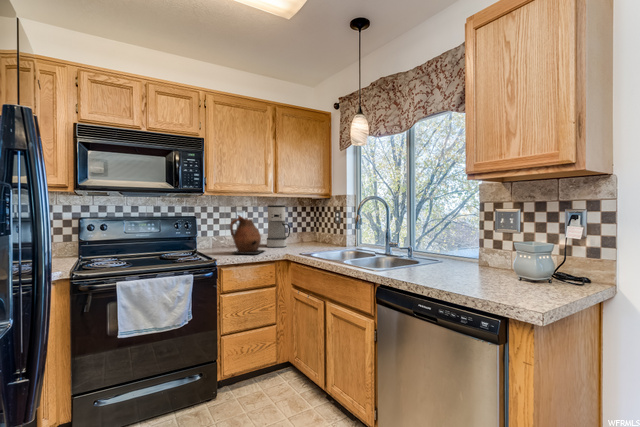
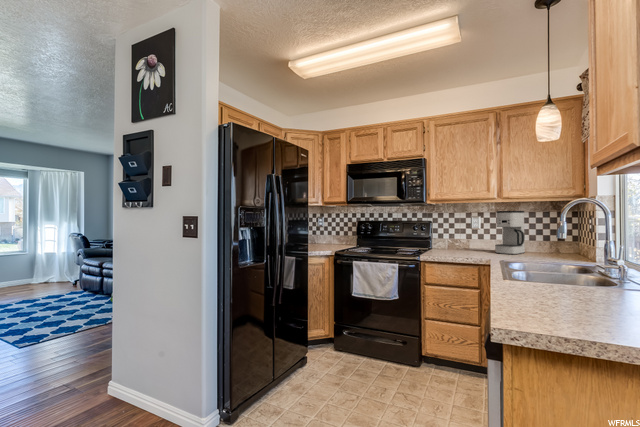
ceramic pitcher: present [230,215,264,254] -> none [443,220,480,256]

